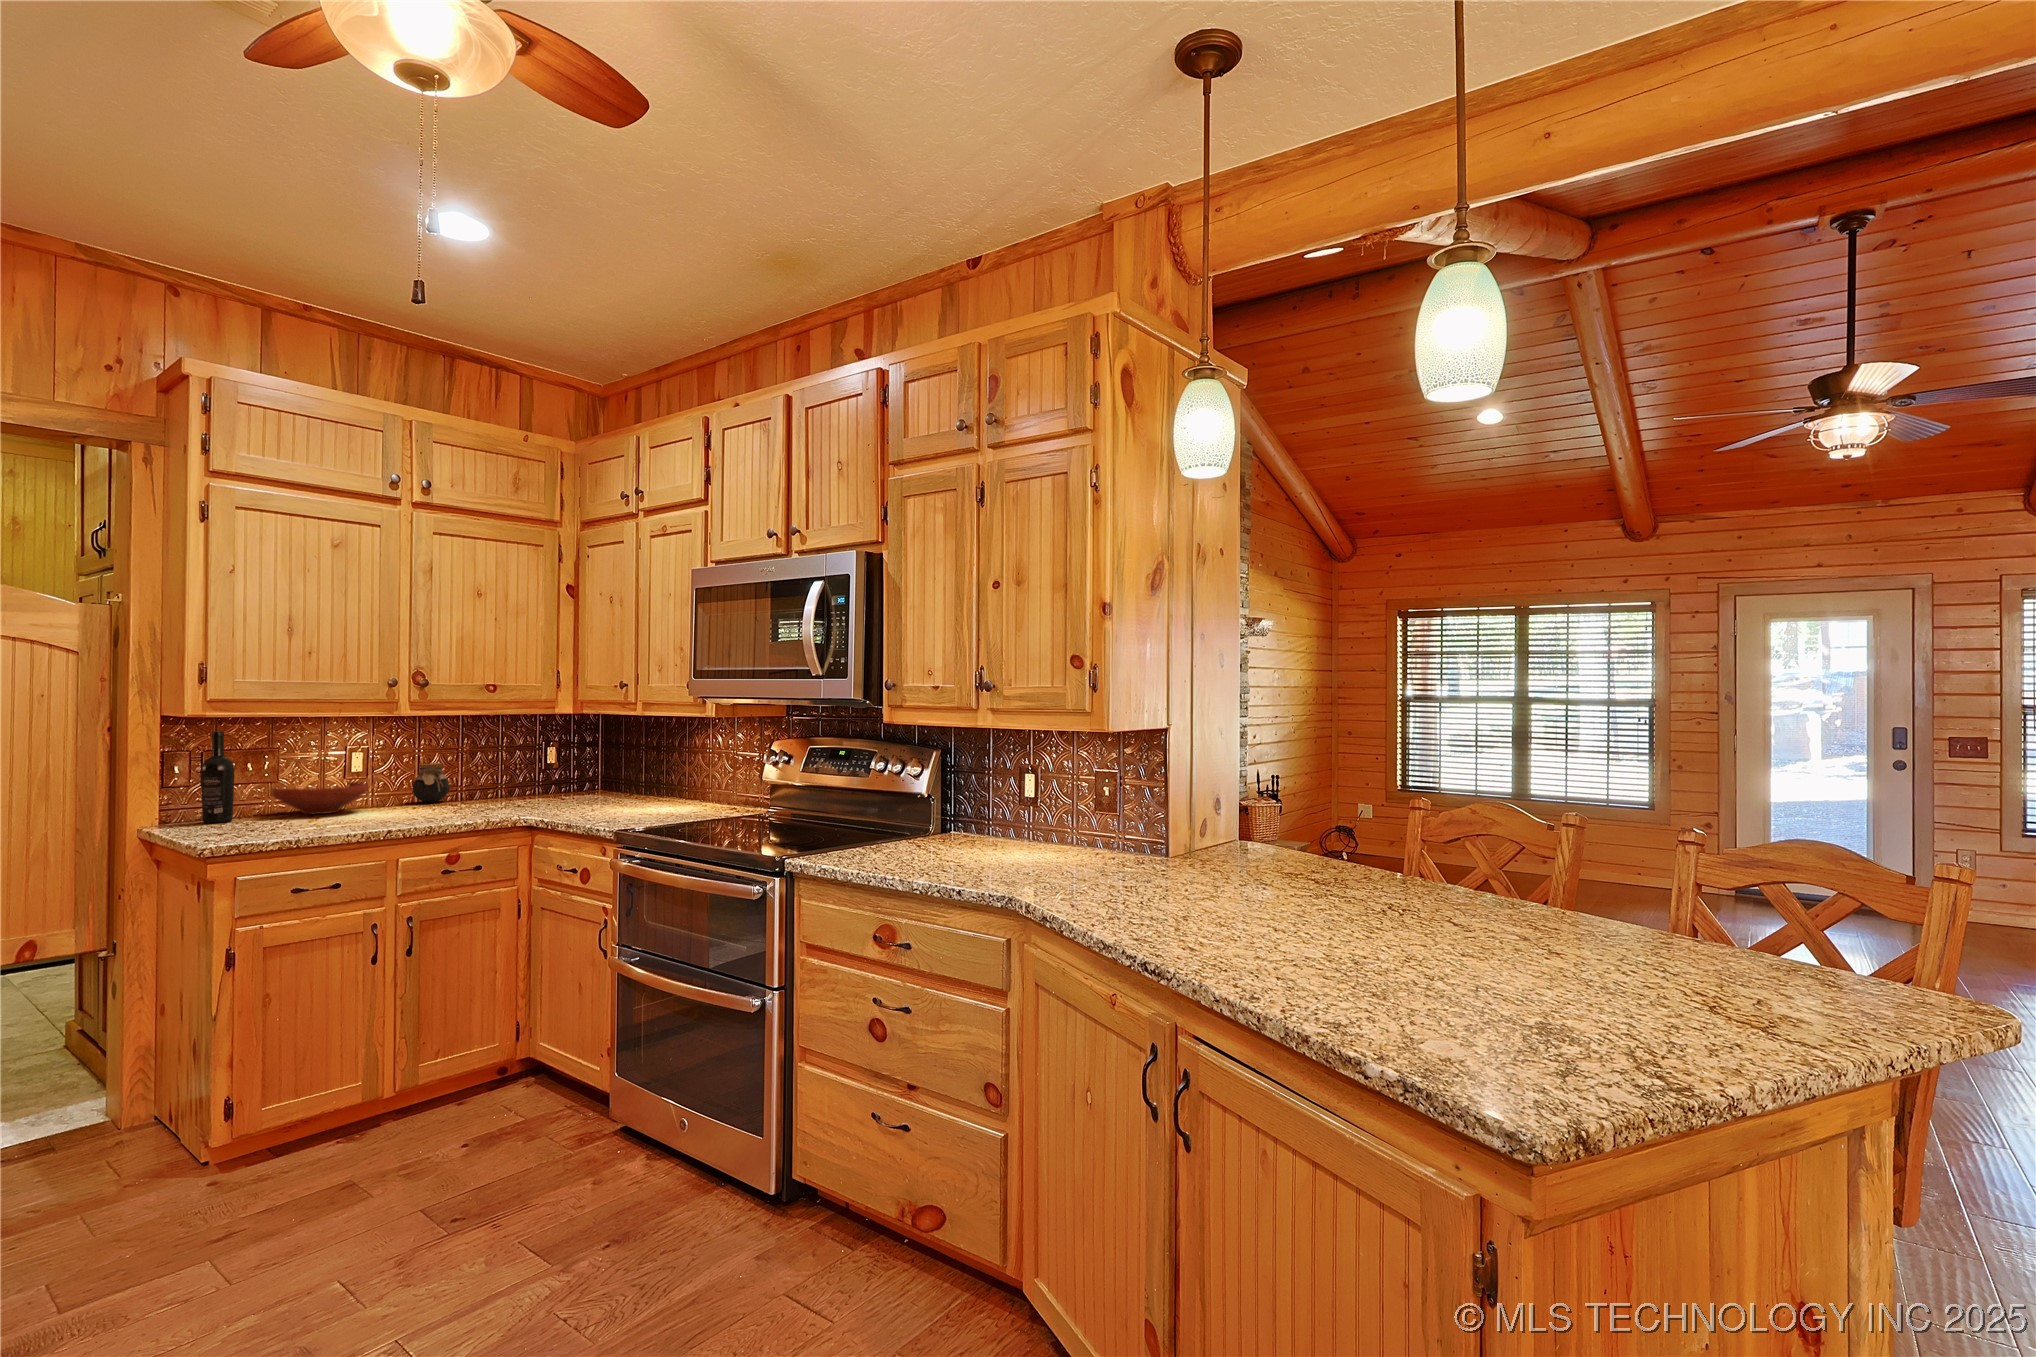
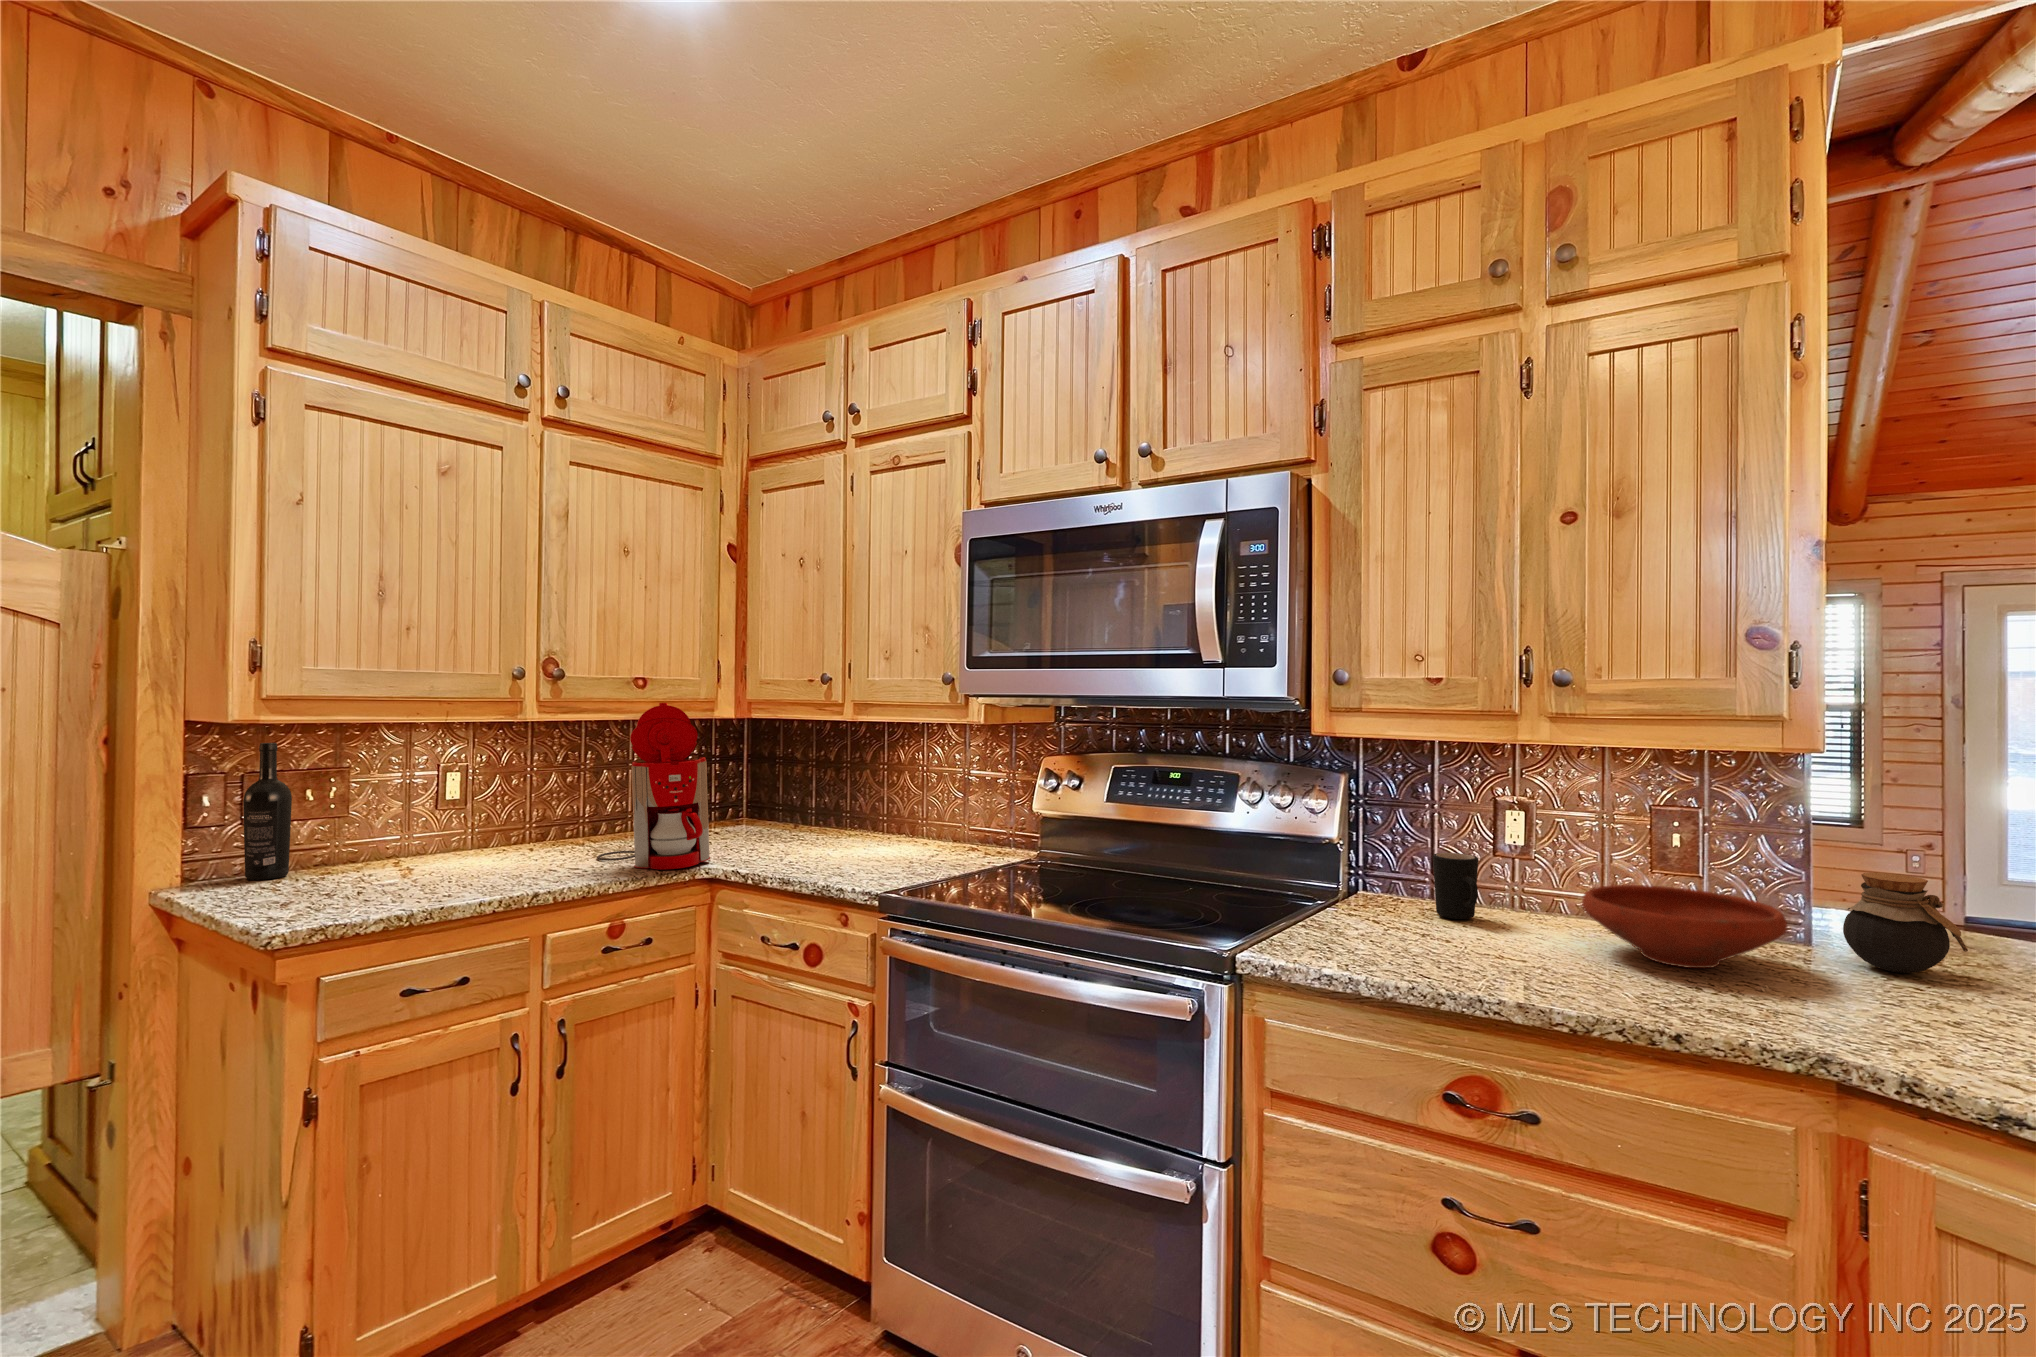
coffee maker: none [451,703,529,818] -> present [597,703,710,869]
jar: present [413,763,449,802] -> present [1843,873,1968,973]
bowl: present [272,782,368,814] -> present [1582,885,1787,968]
mug: none [964,801,991,843] -> present [1433,853,1478,919]

